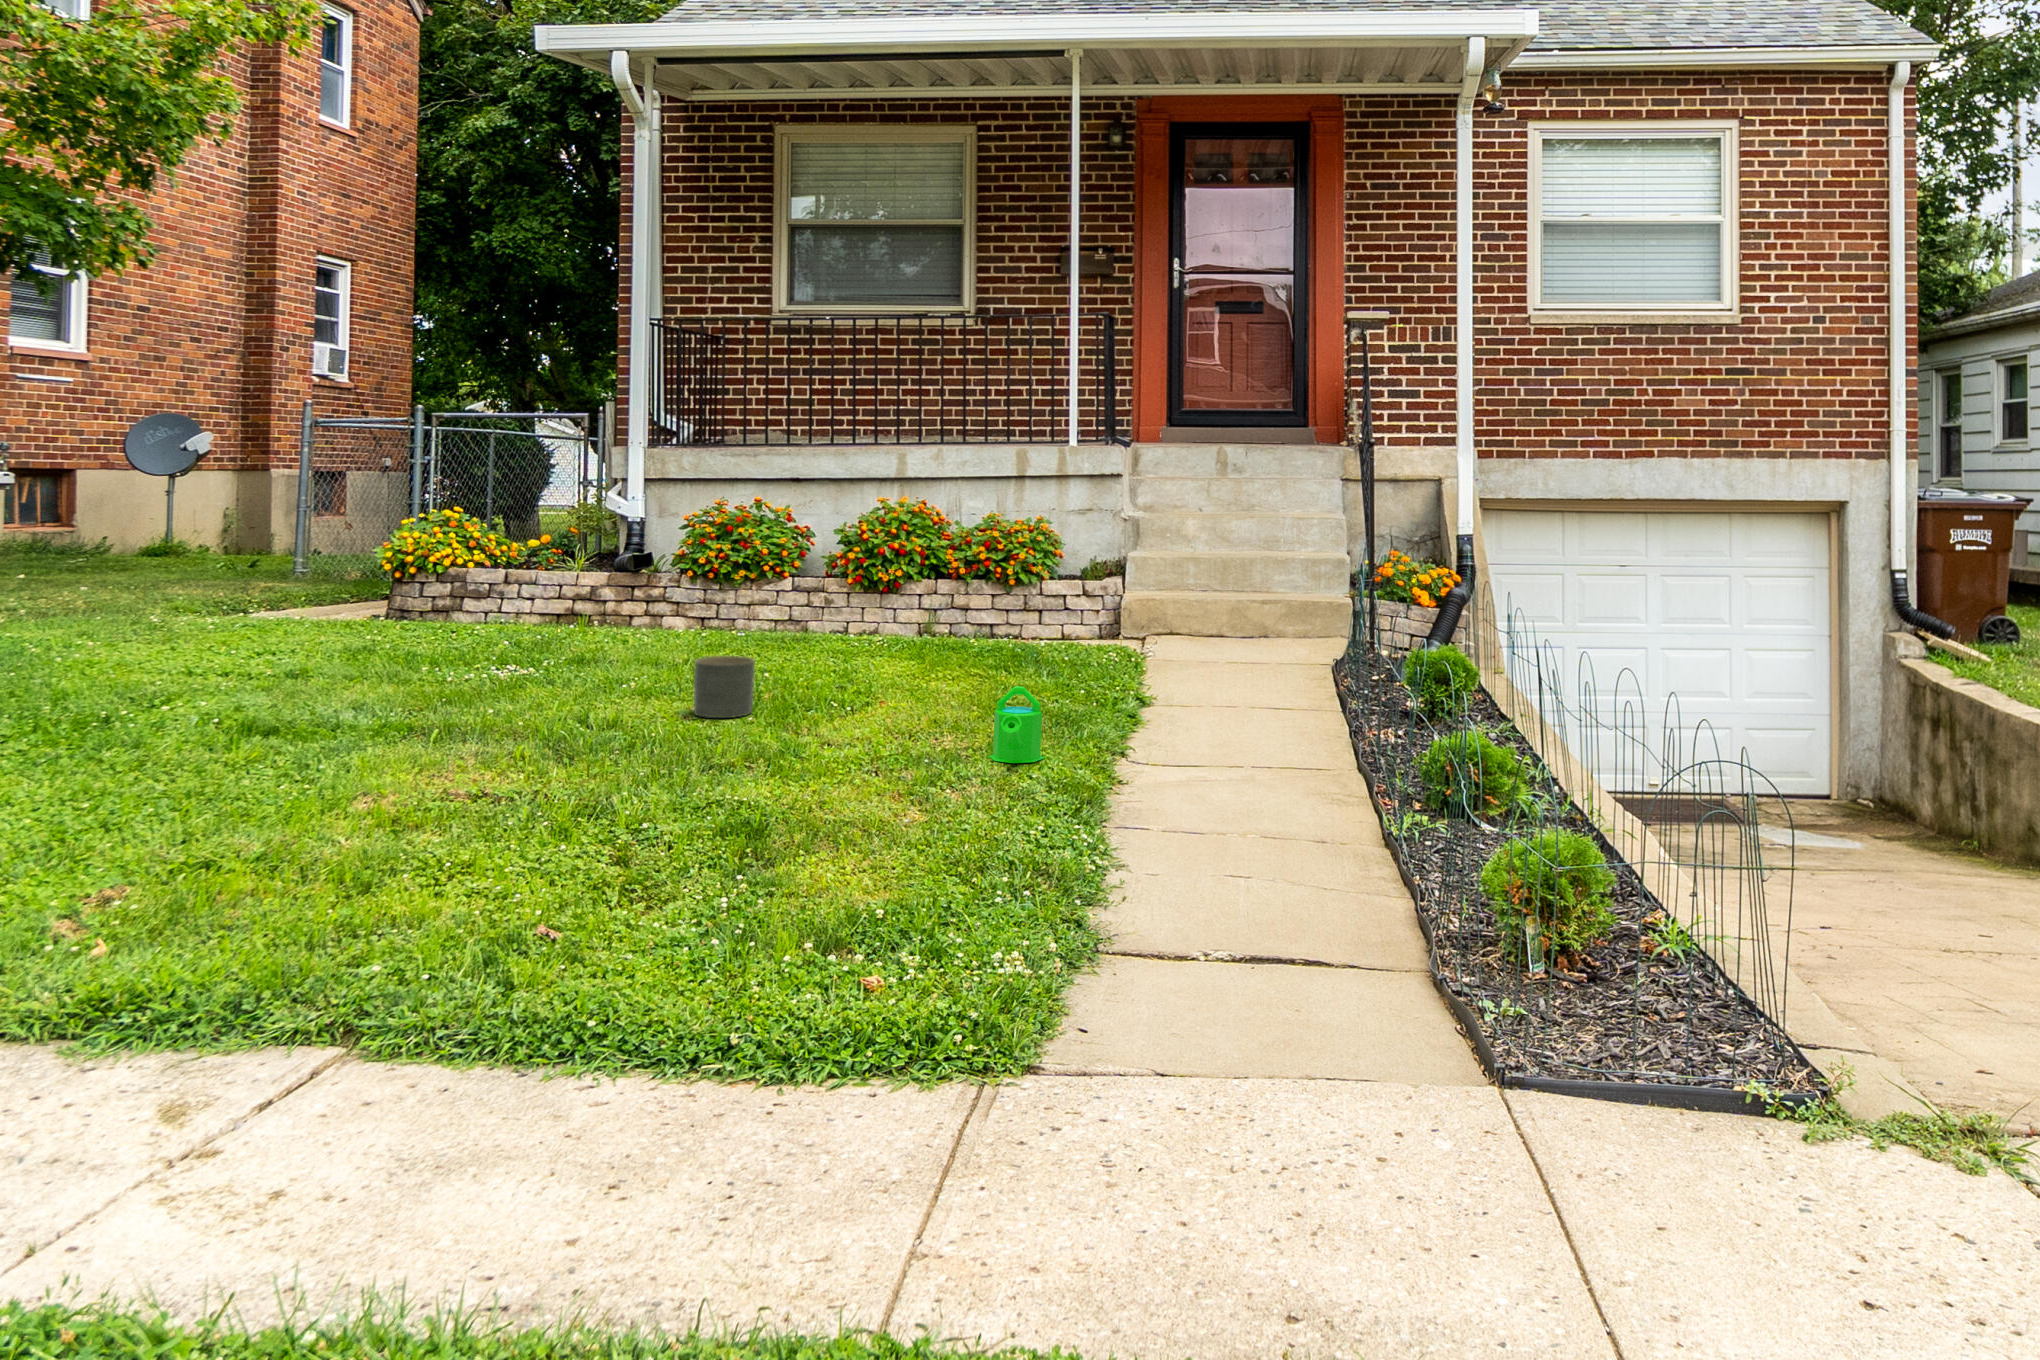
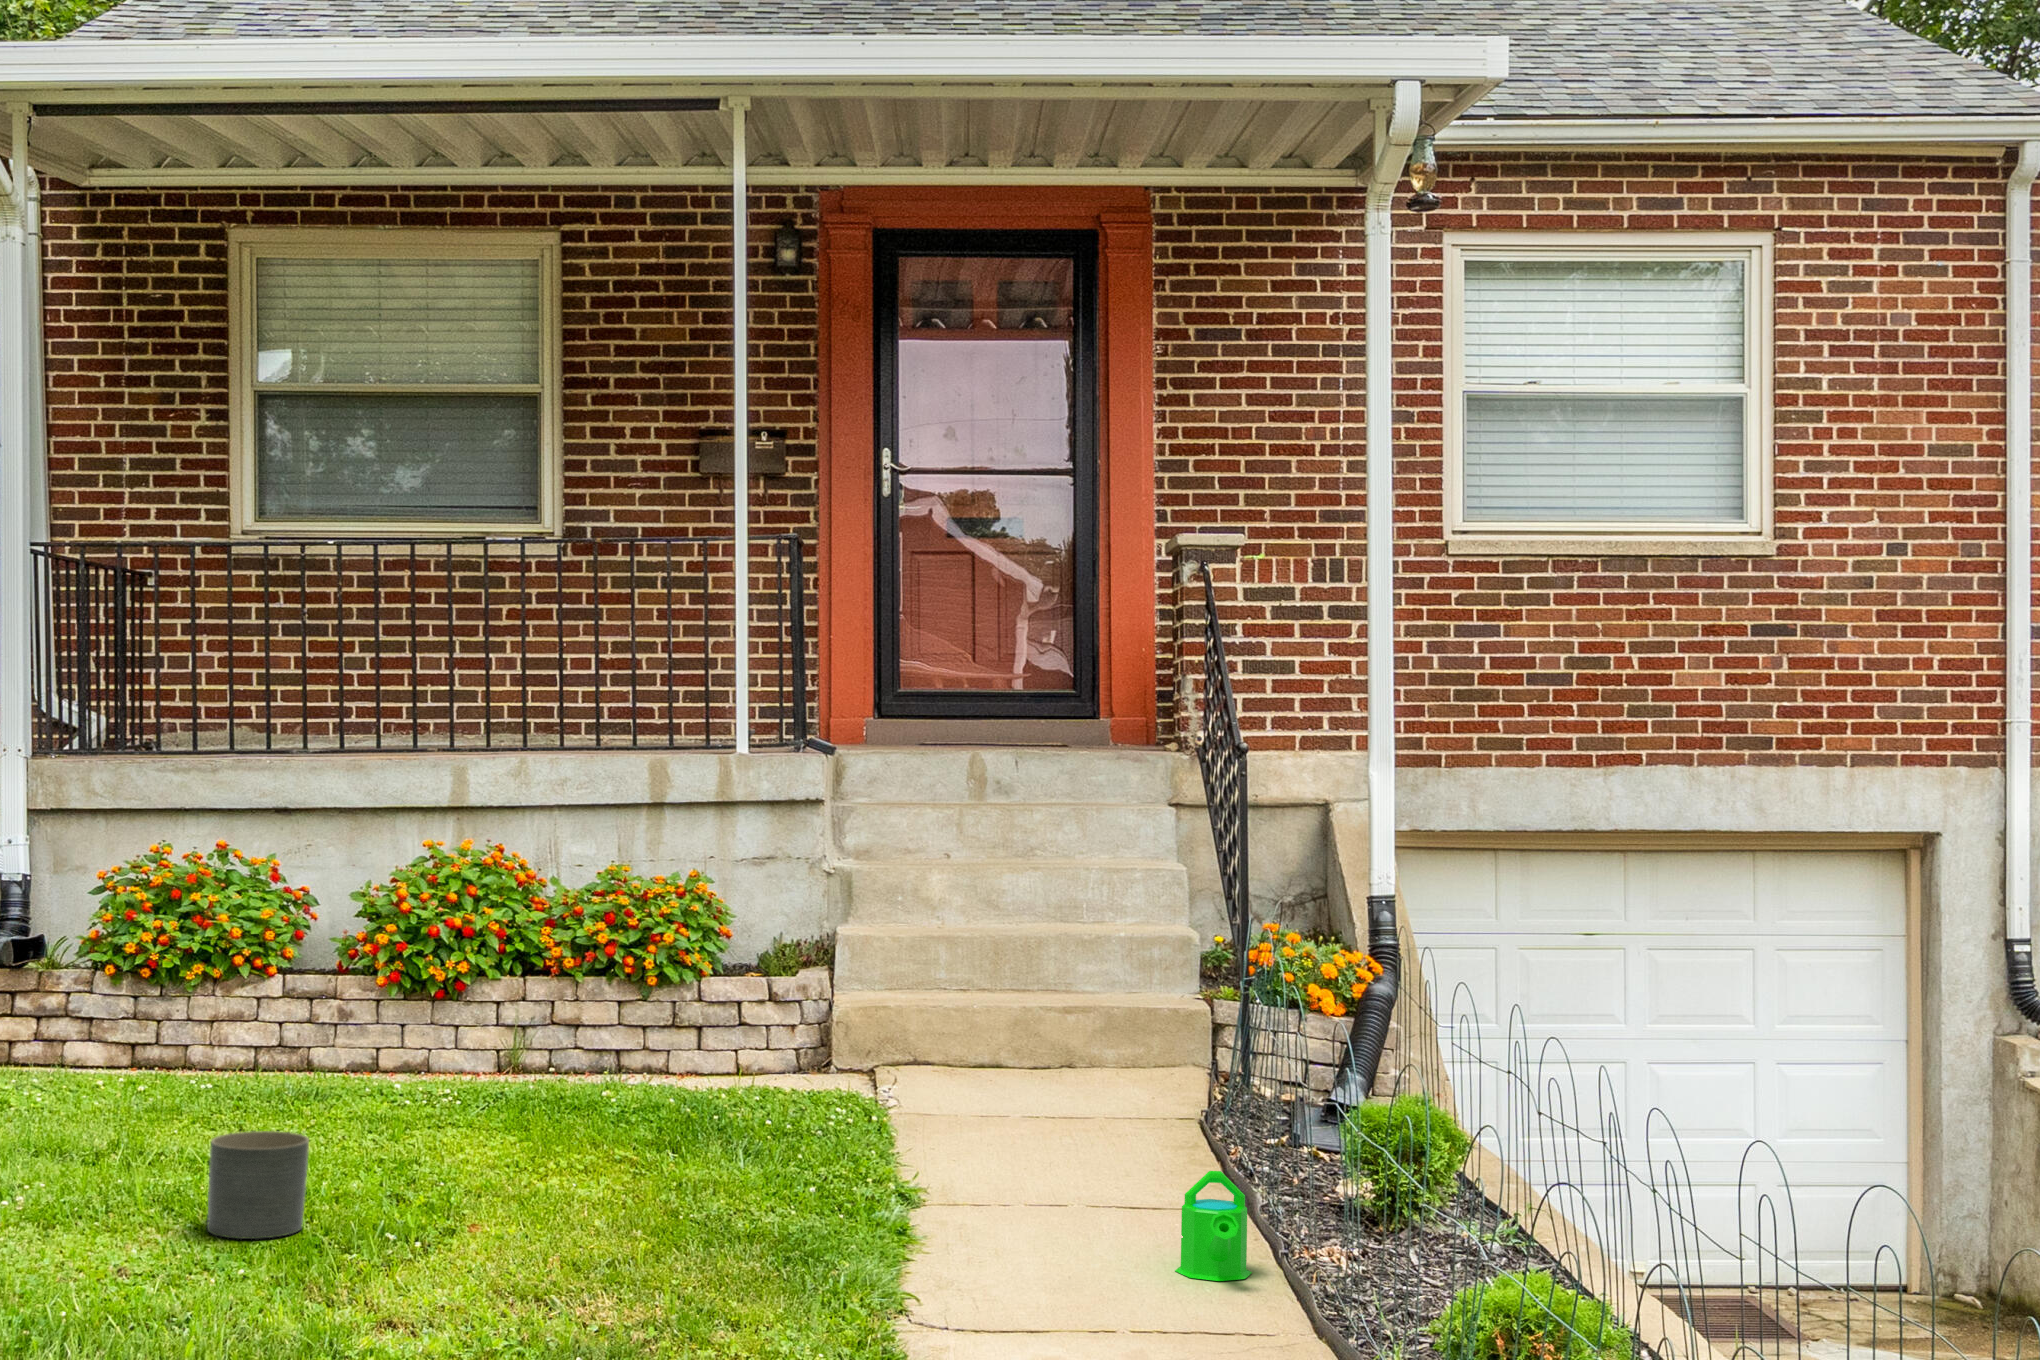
watering can: present [989,686,1044,763] -> present [1175,1171,1252,1281]

